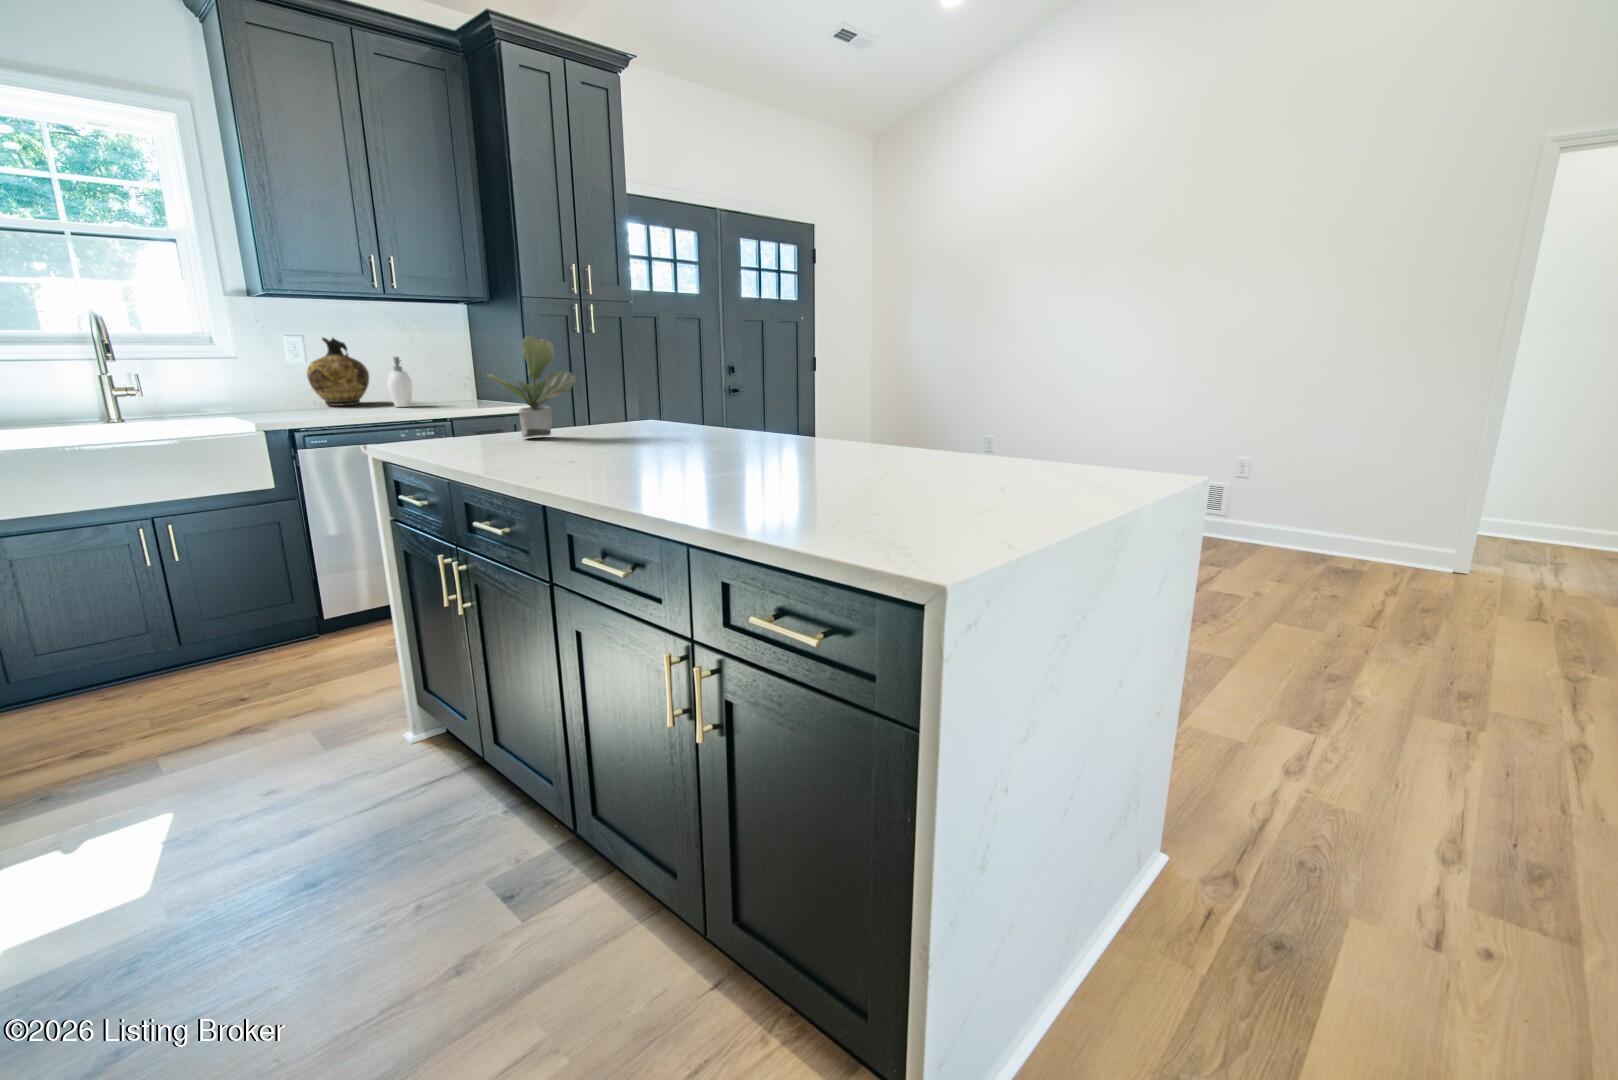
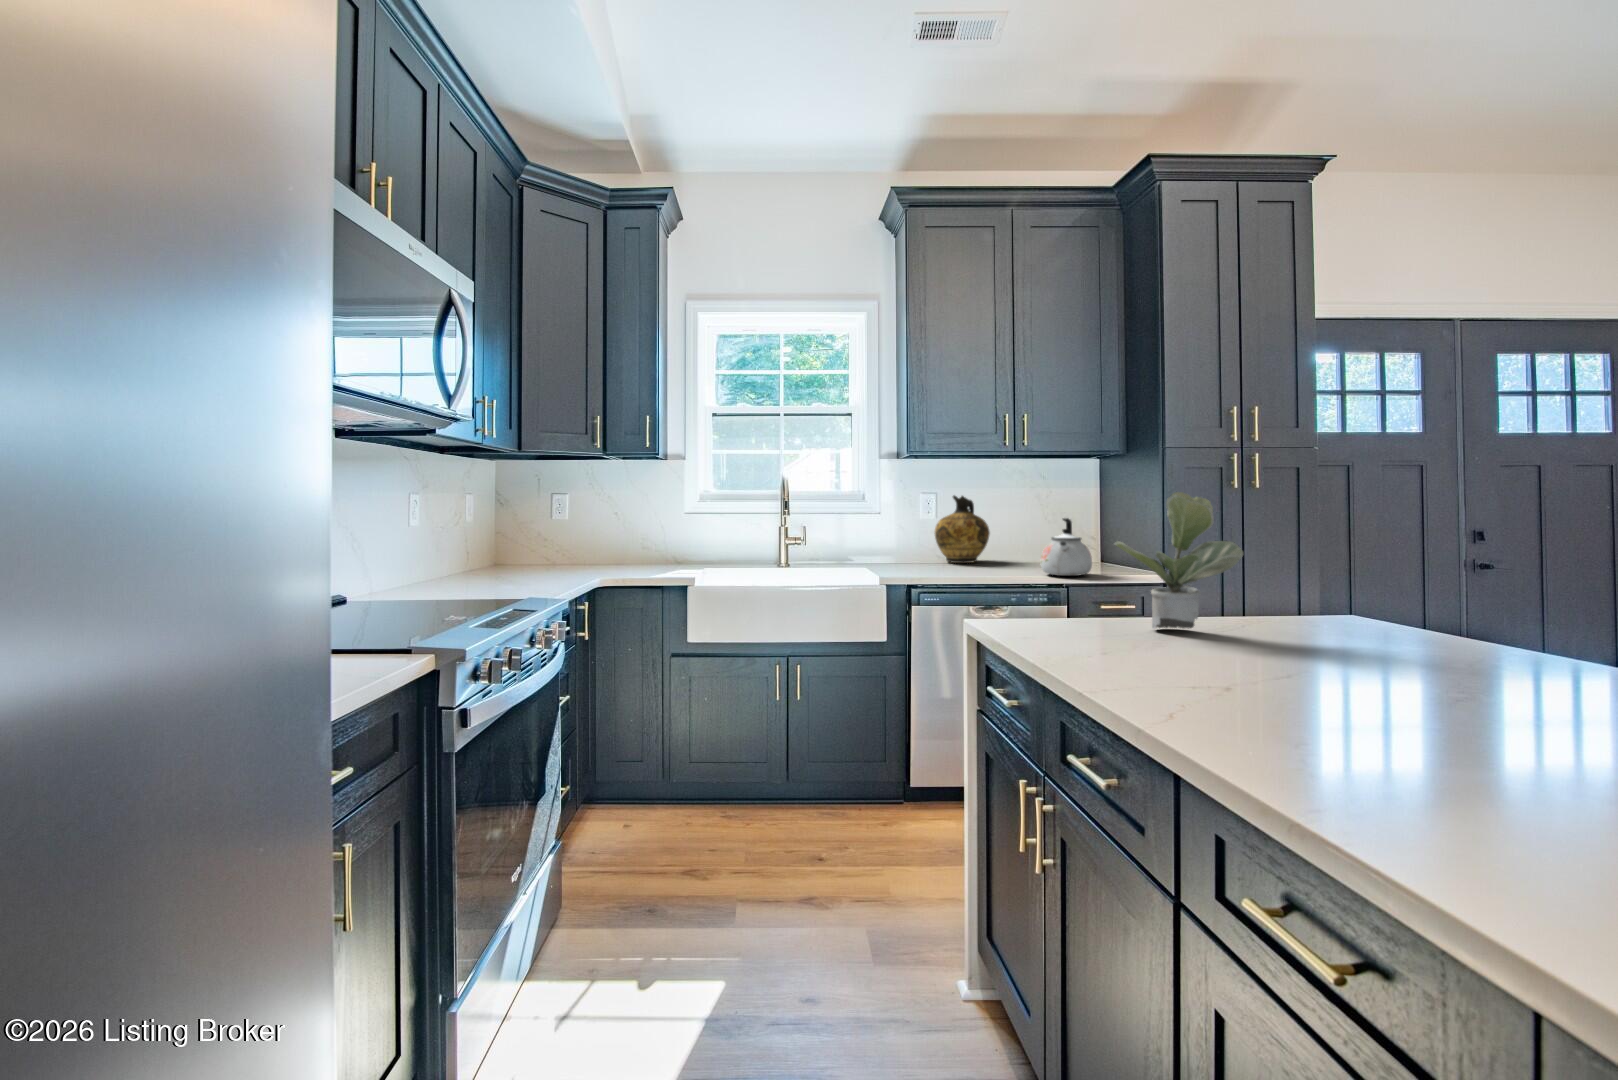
soap dispenser: present [387,357,412,407] -> none [1005,515,1036,568]
kettle: none [426,359,473,410] -> present [1041,518,1092,576]

